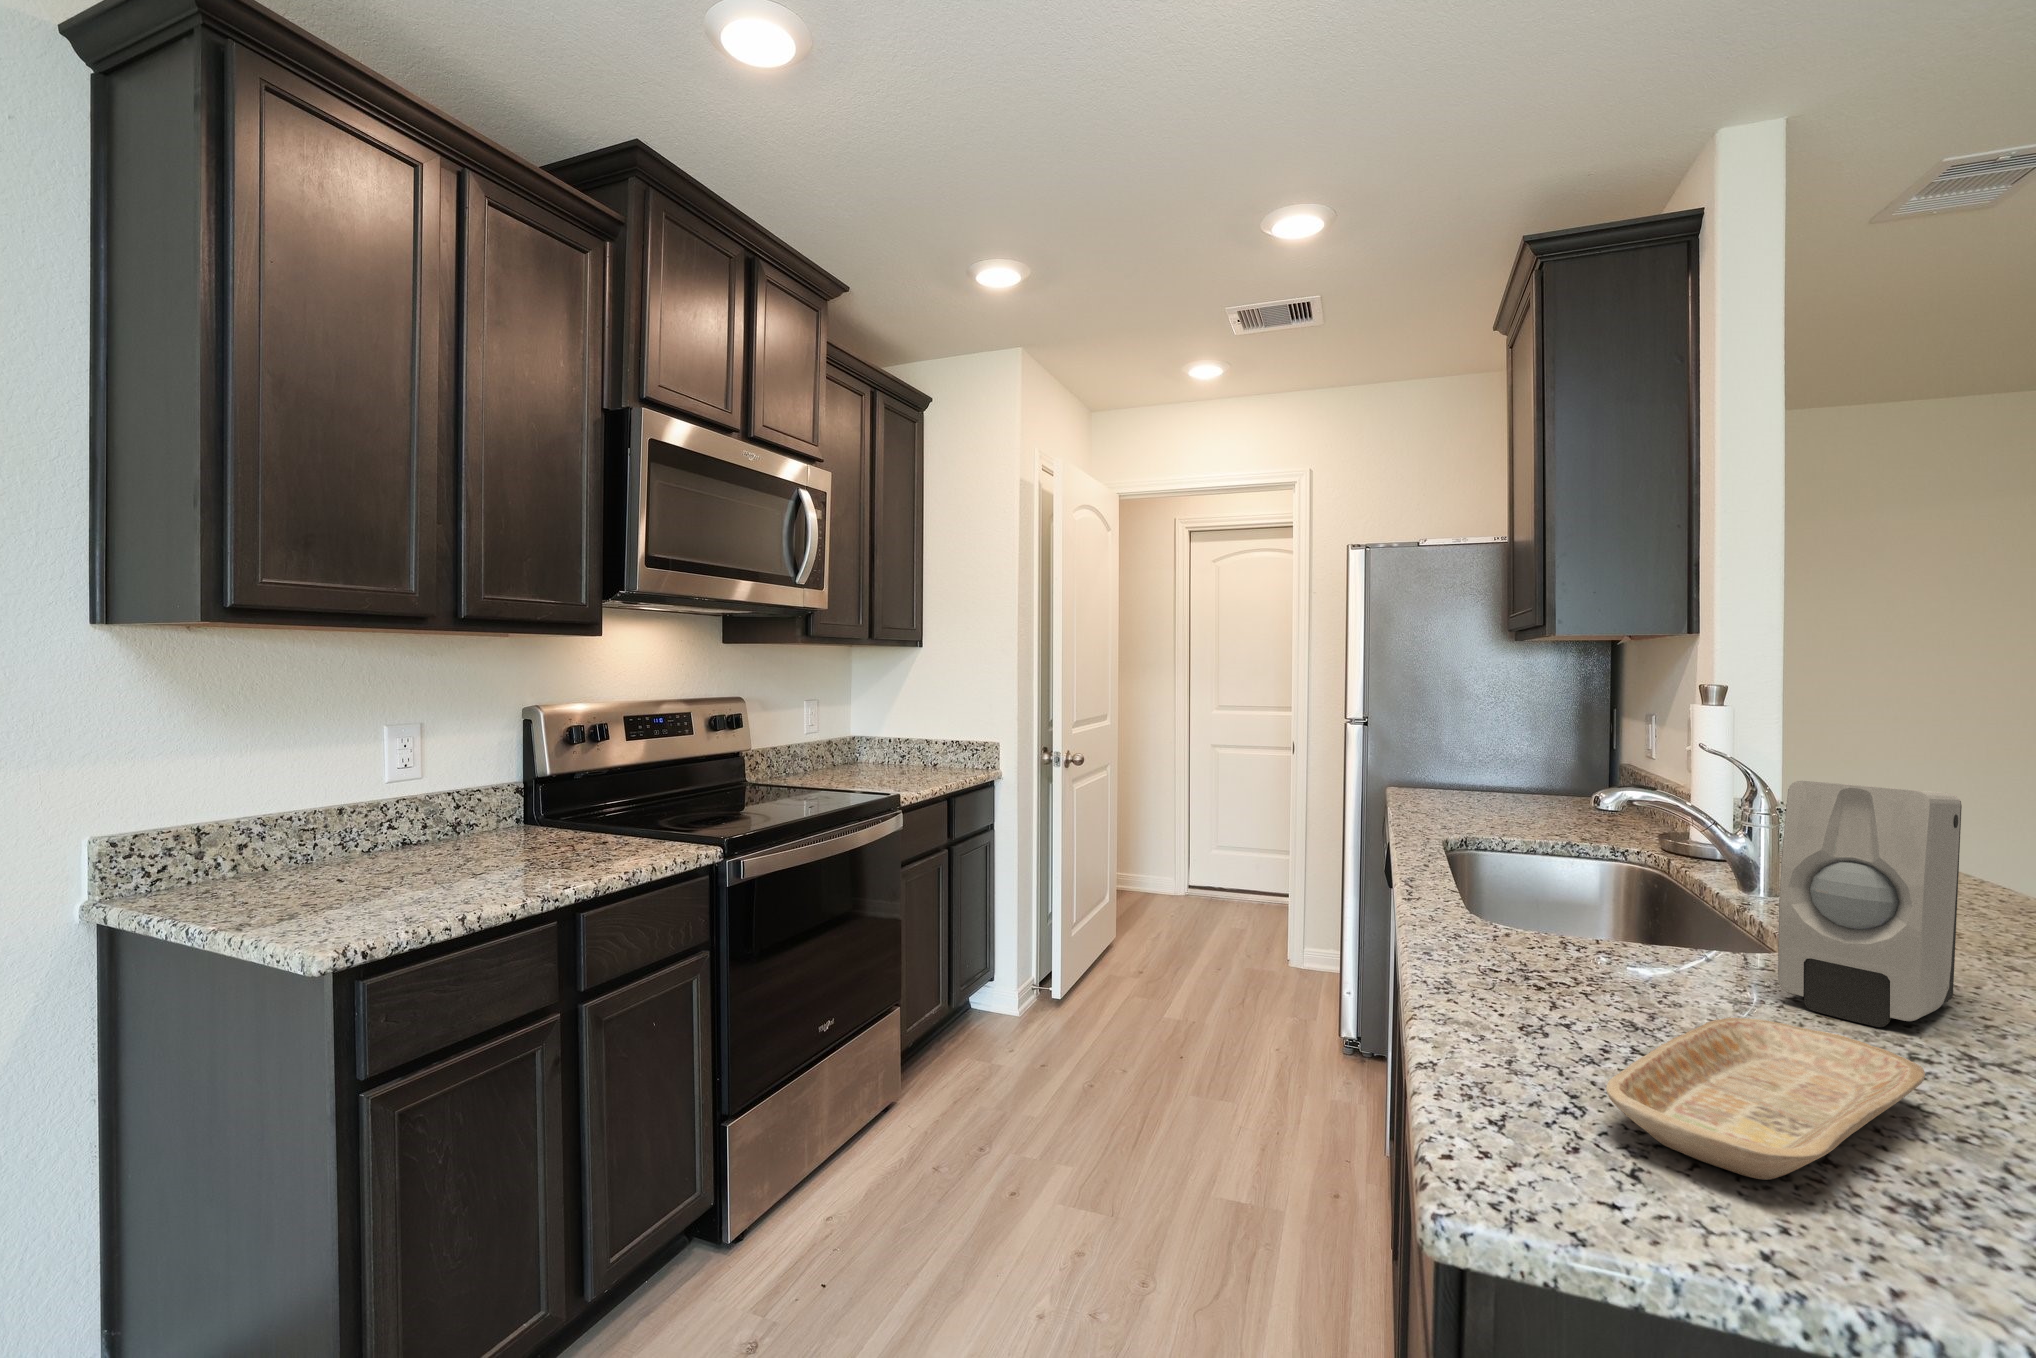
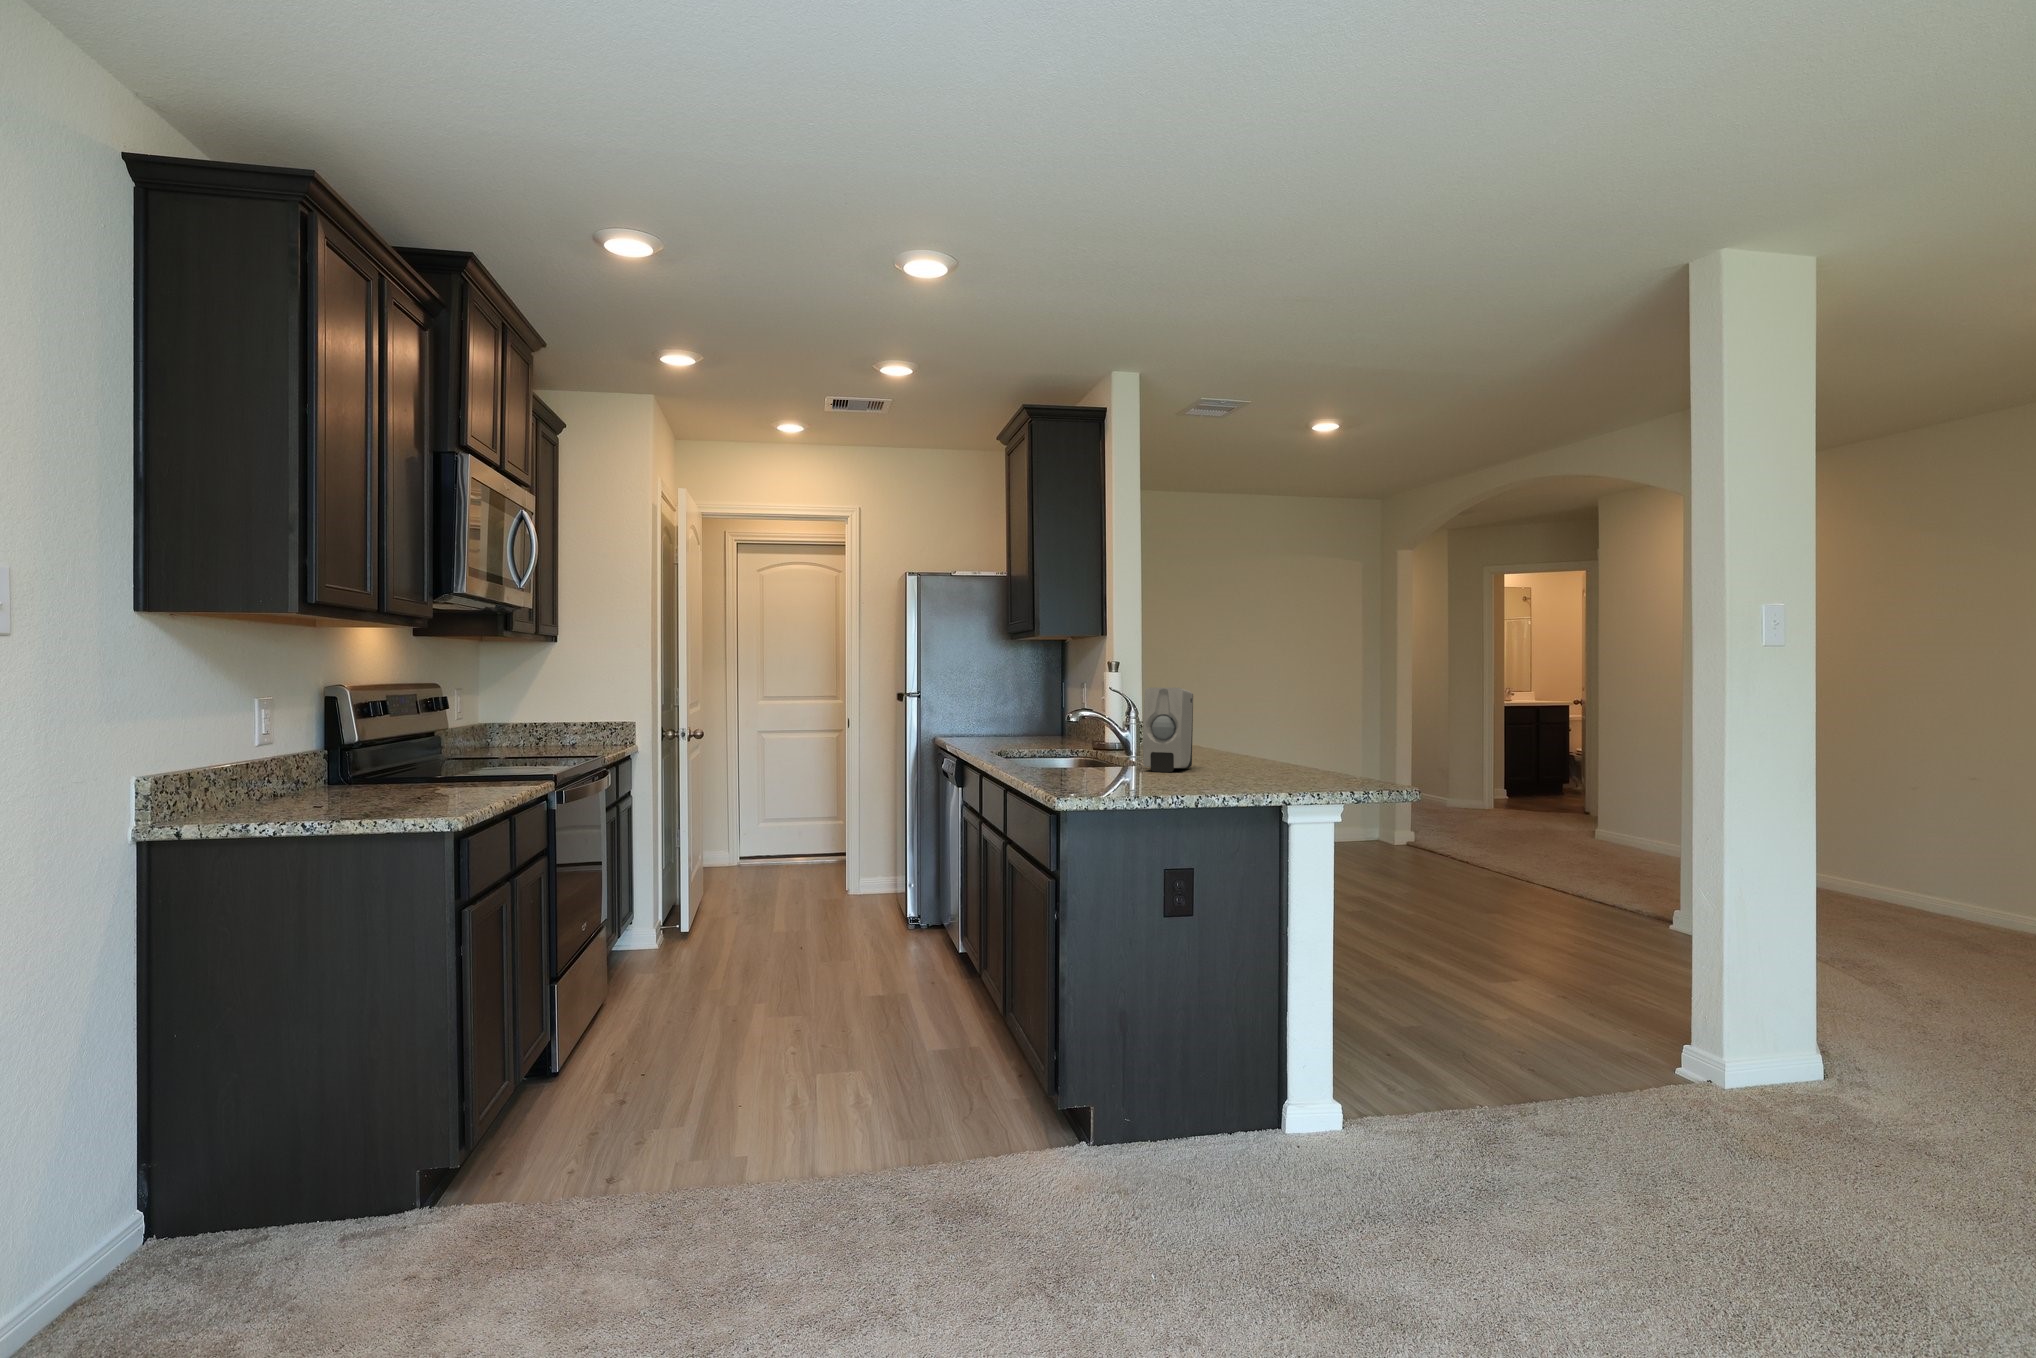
tray: present [1606,1017,1925,1180] -> none [1103,765,1179,788]

